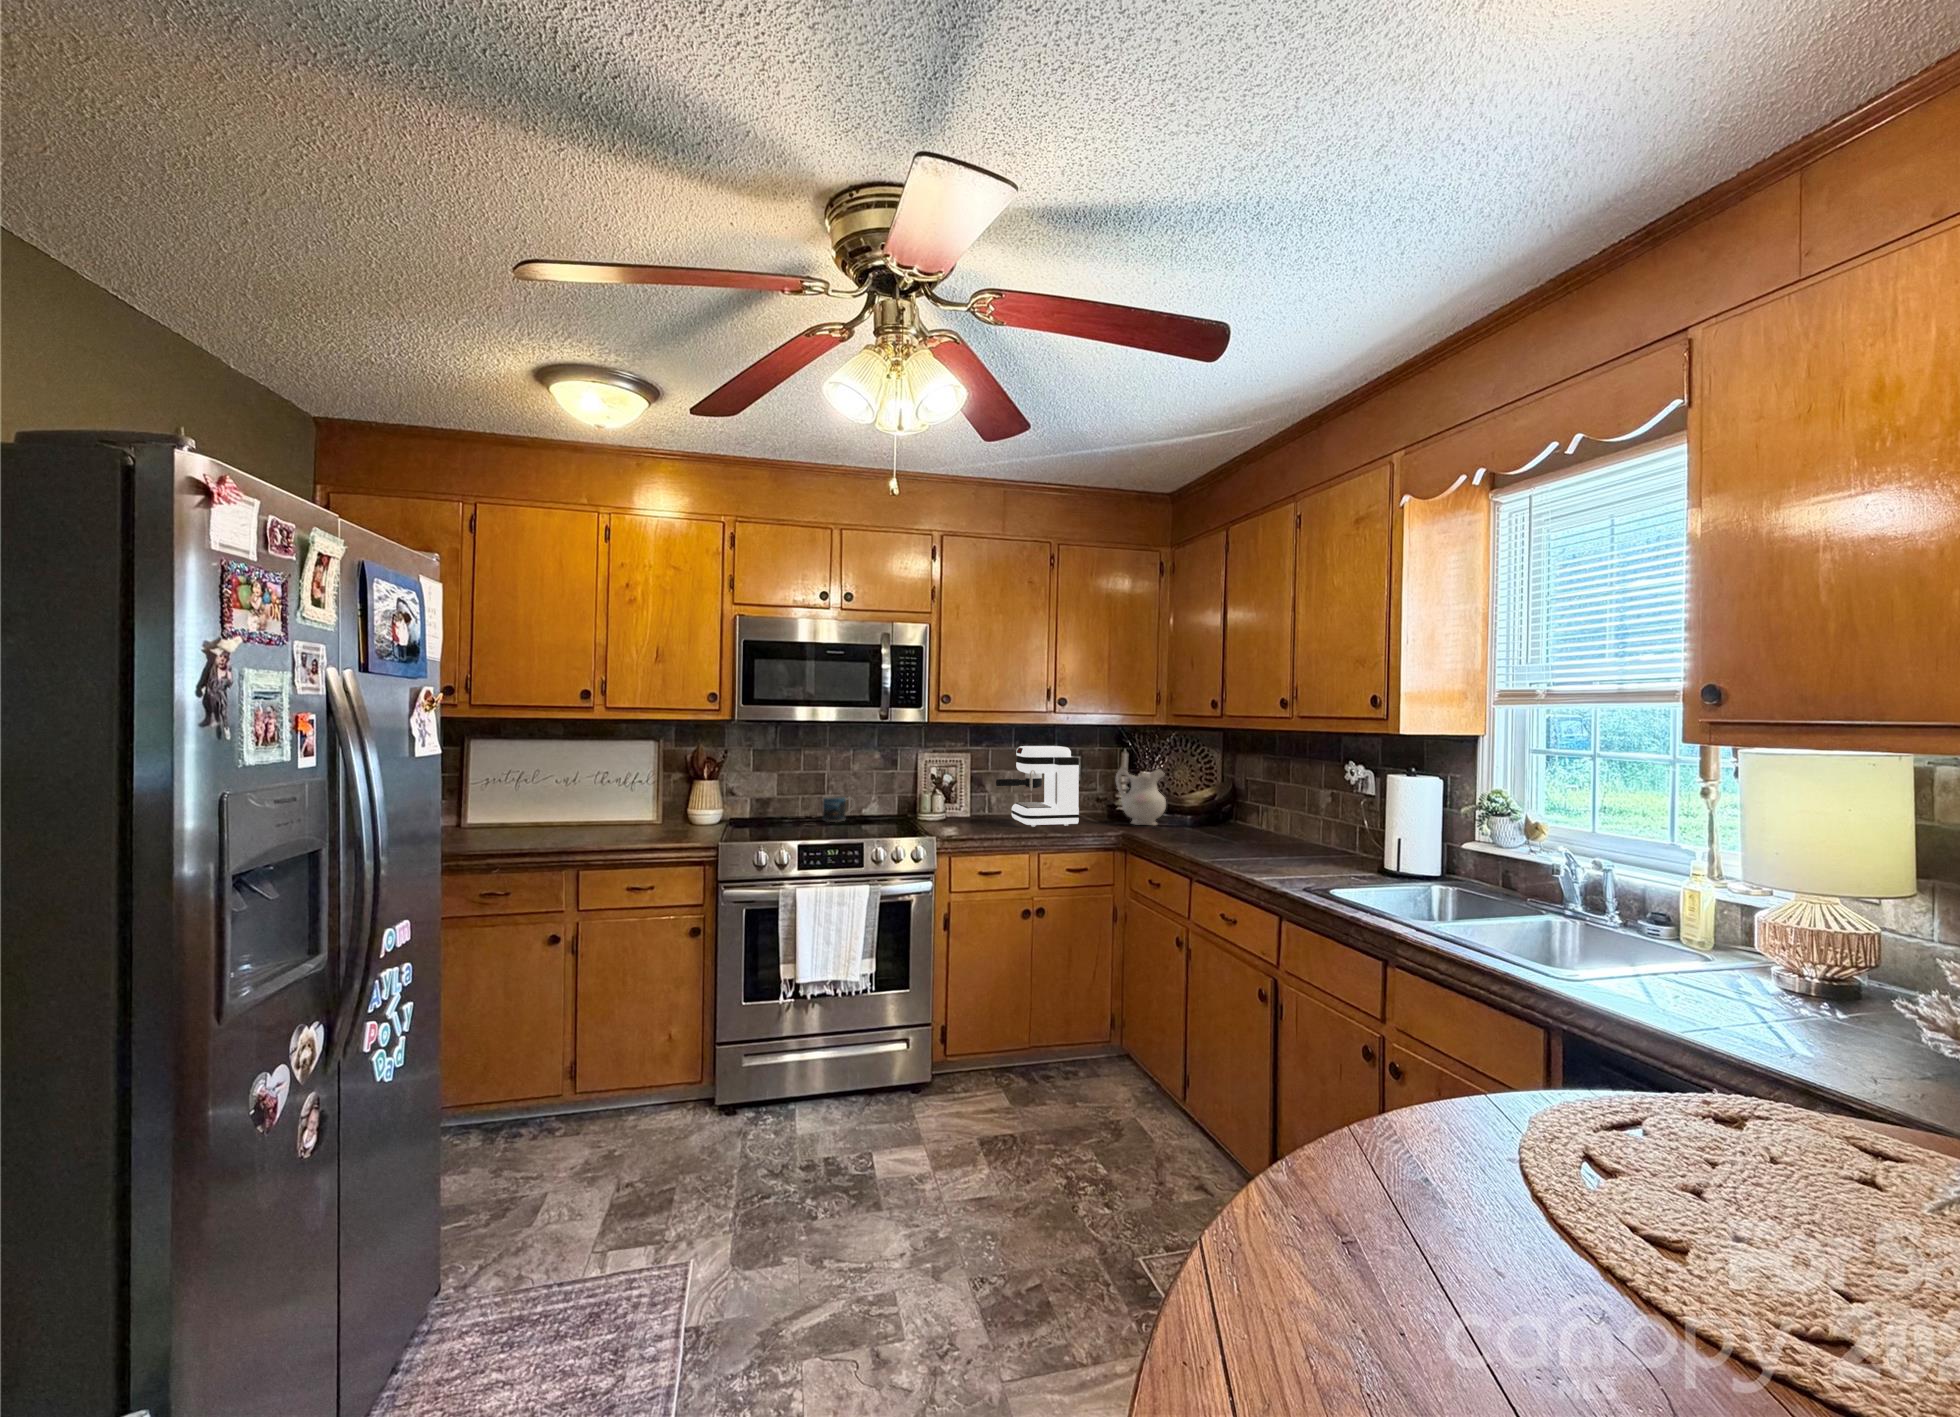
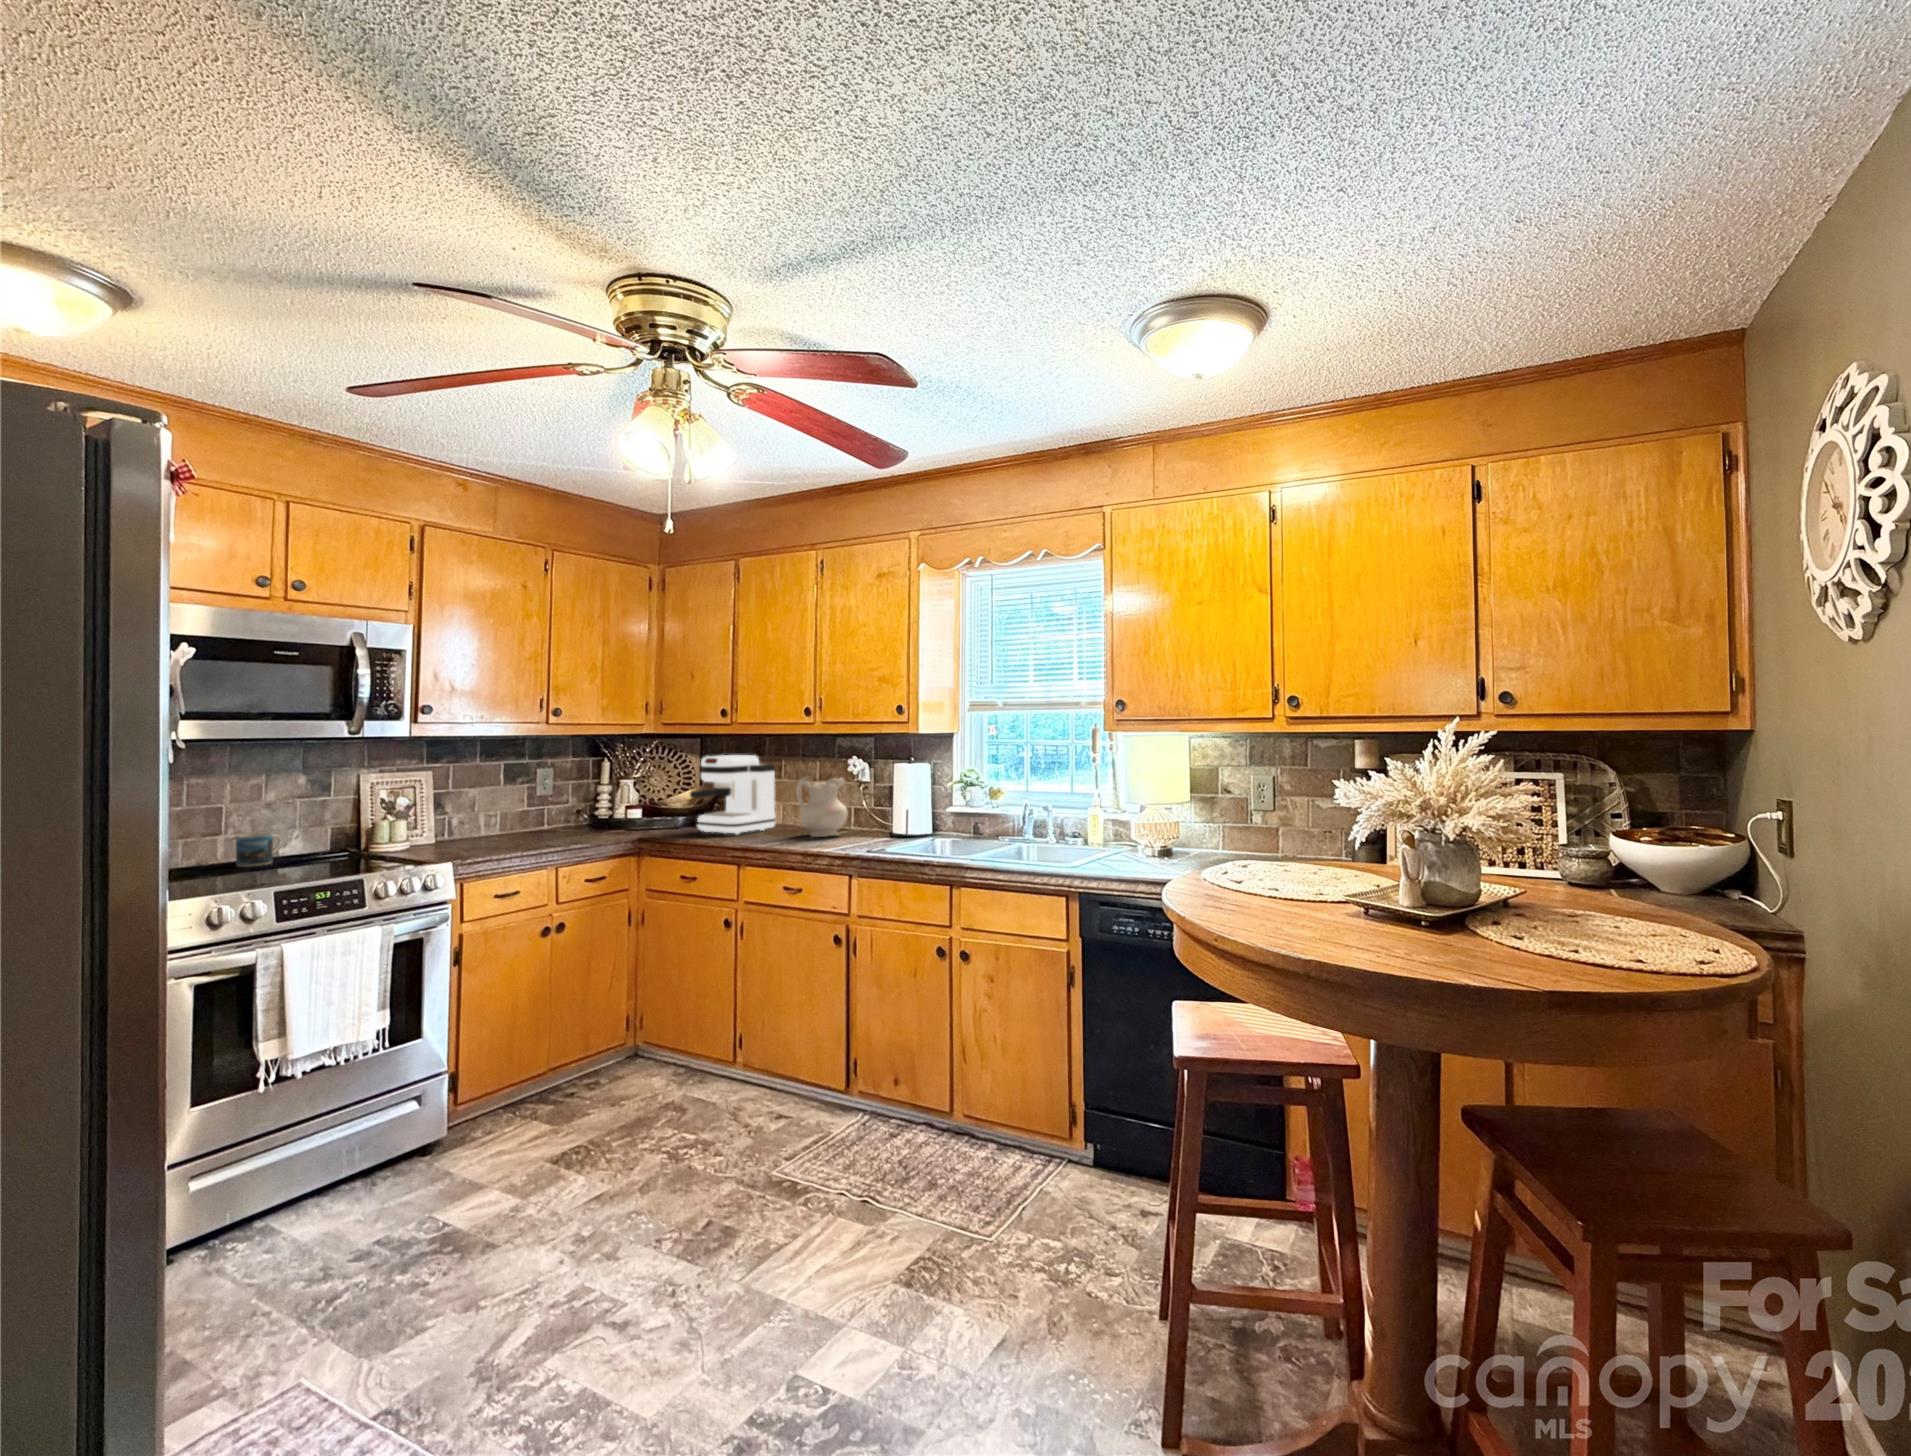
coffee maker: present [996,746,1079,827] -> present [690,755,775,835]
ceramic pitcher: present [1116,767,1166,825] -> present [796,777,847,837]

